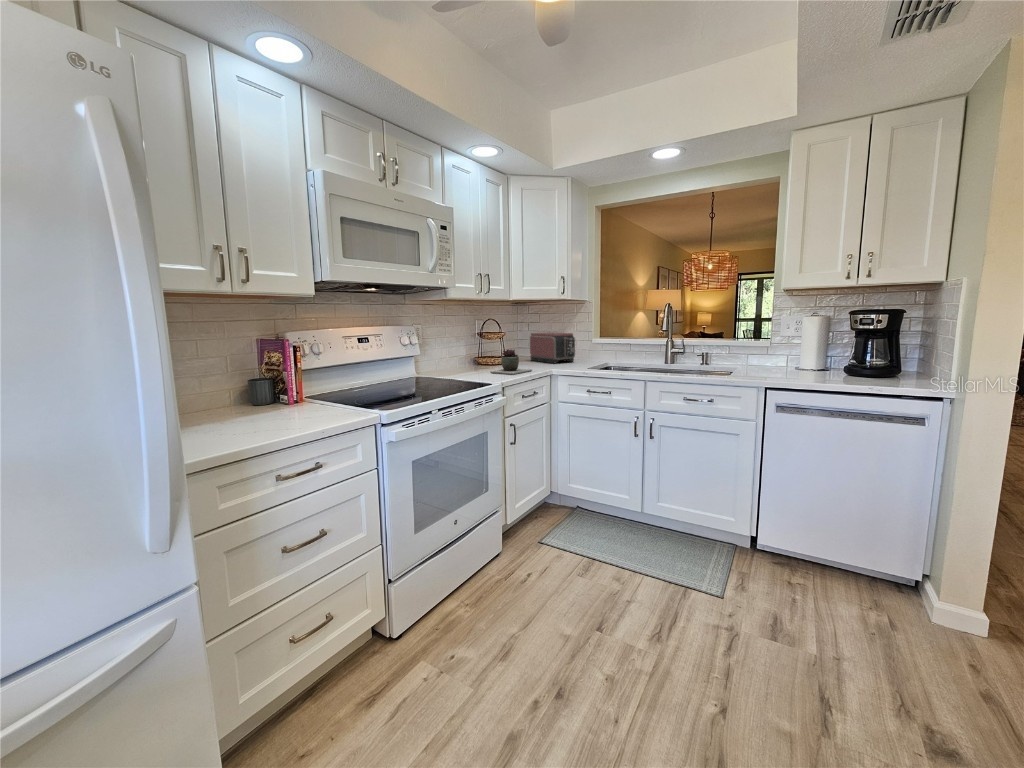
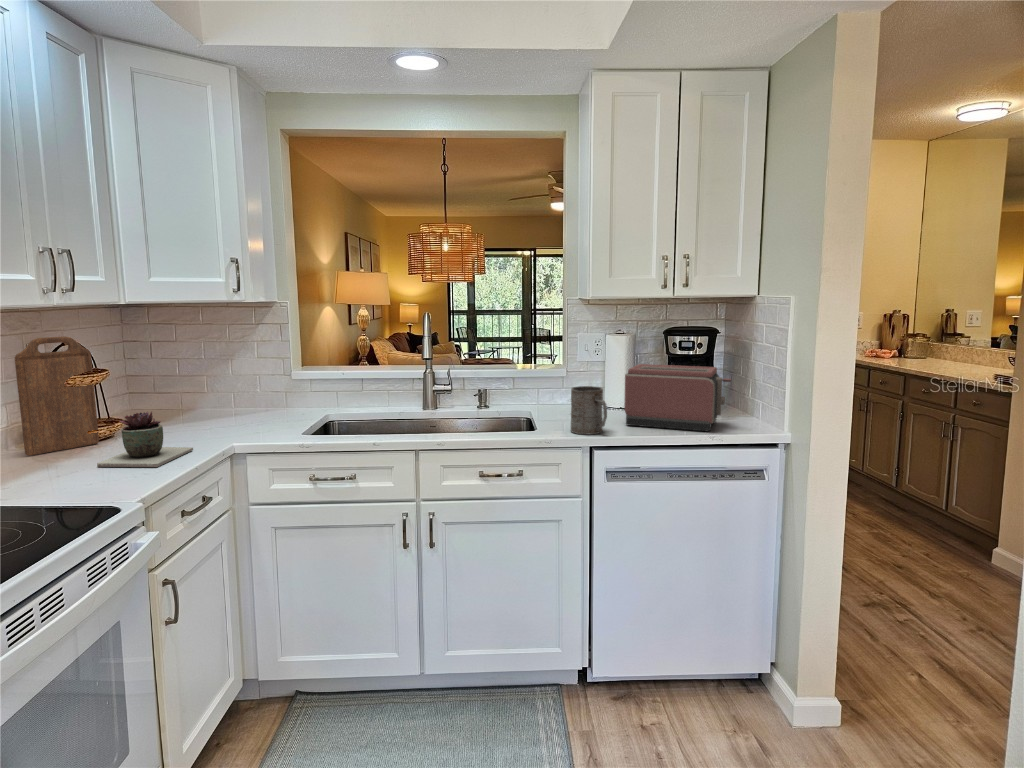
cutting board: none [465,314,496,368] -> present [15,336,99,456]
toaster: present [530,332,575,363] -> present [624,364,731,431]
mug: none [755,348,782,380] -> present [571,386,607,434]

